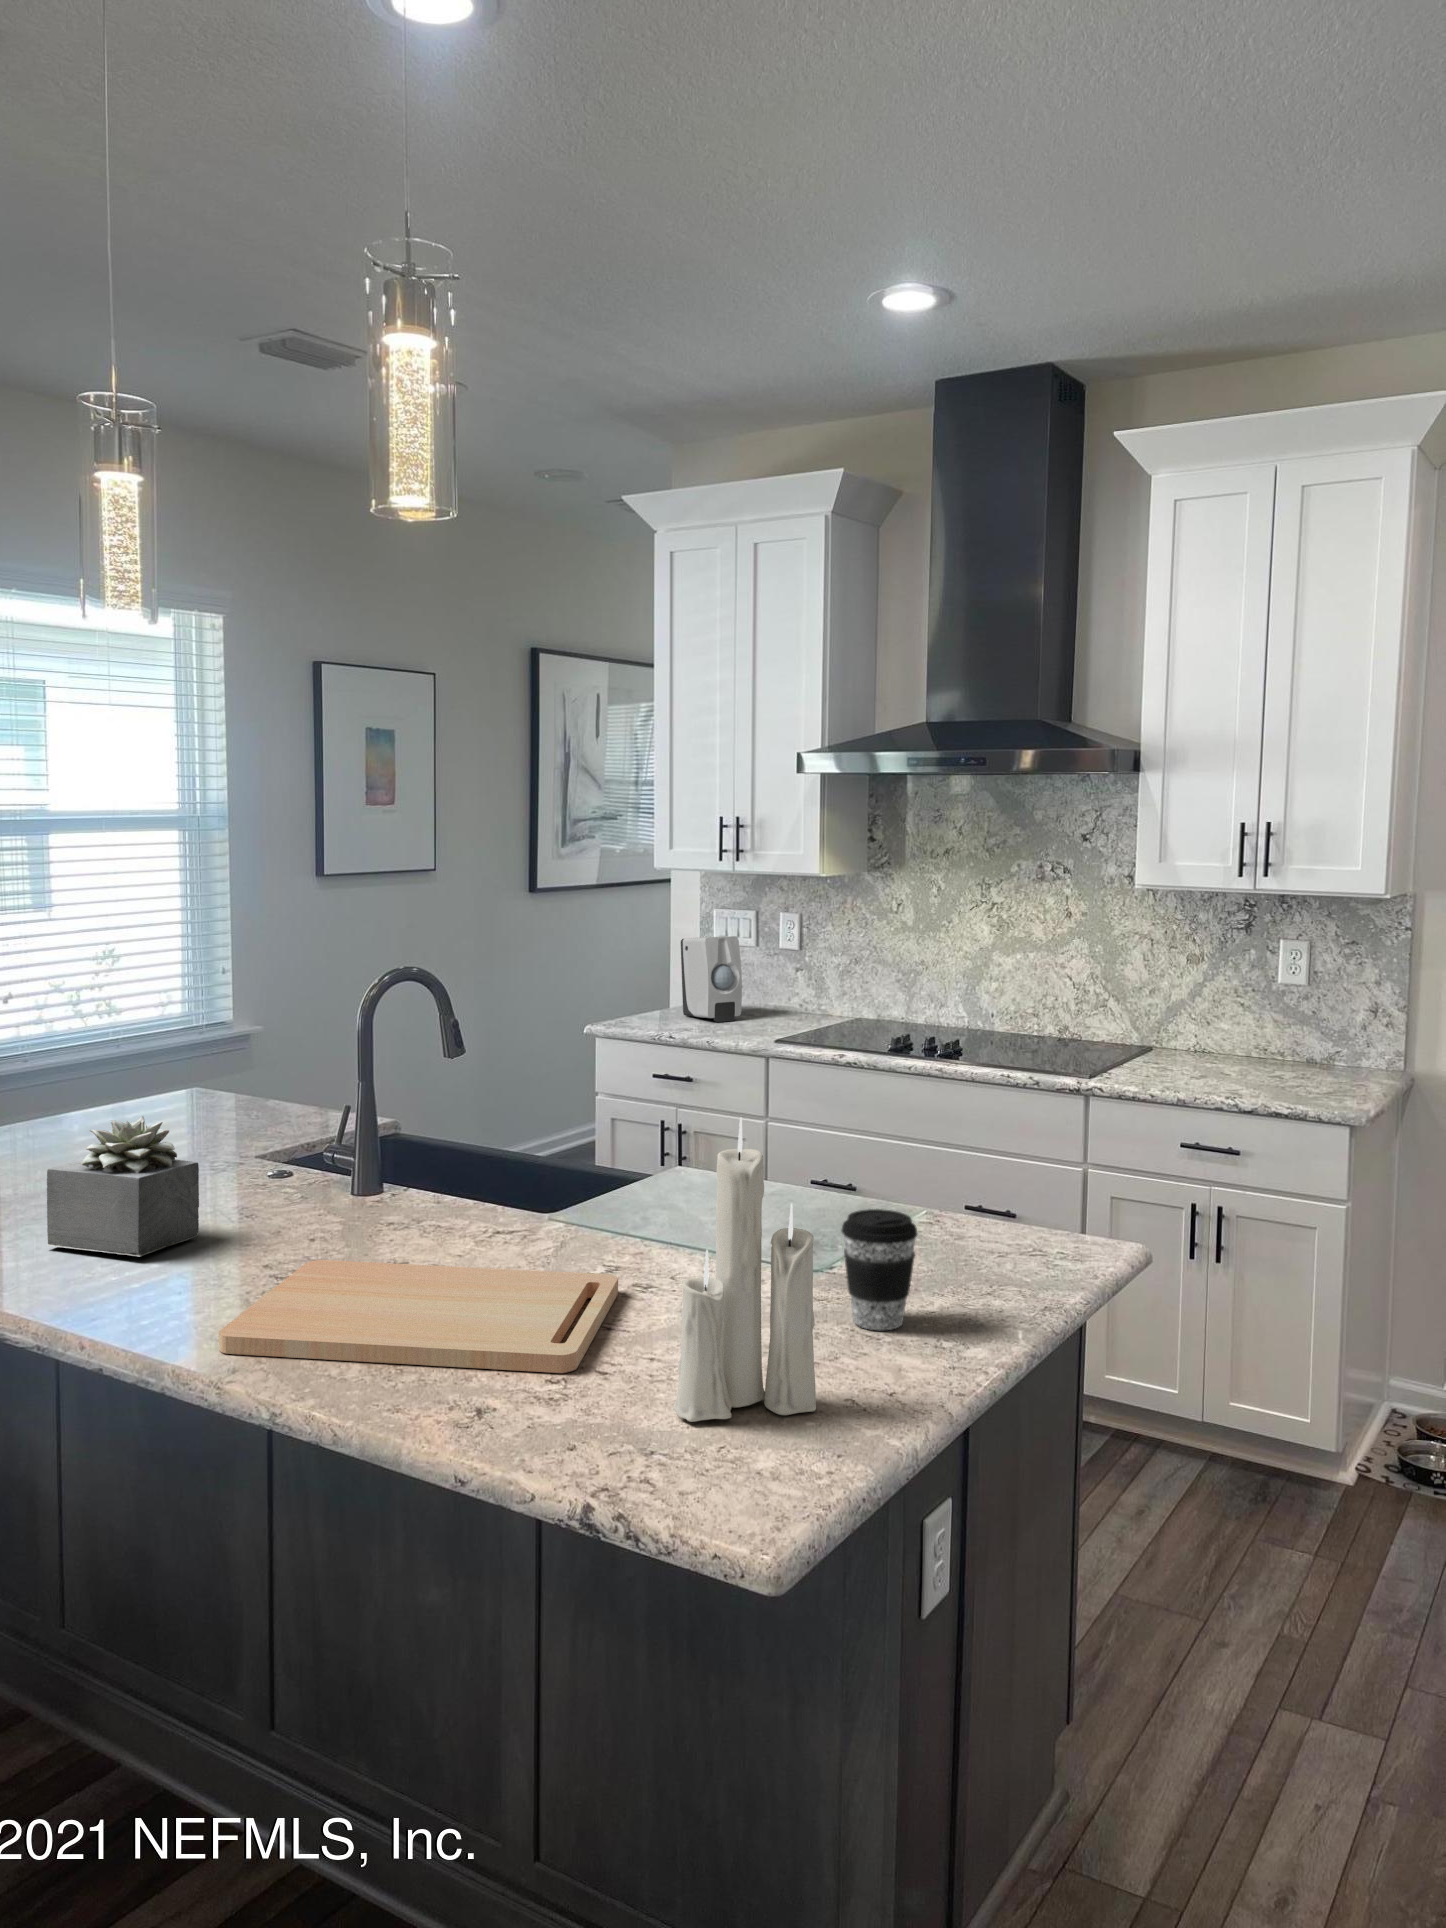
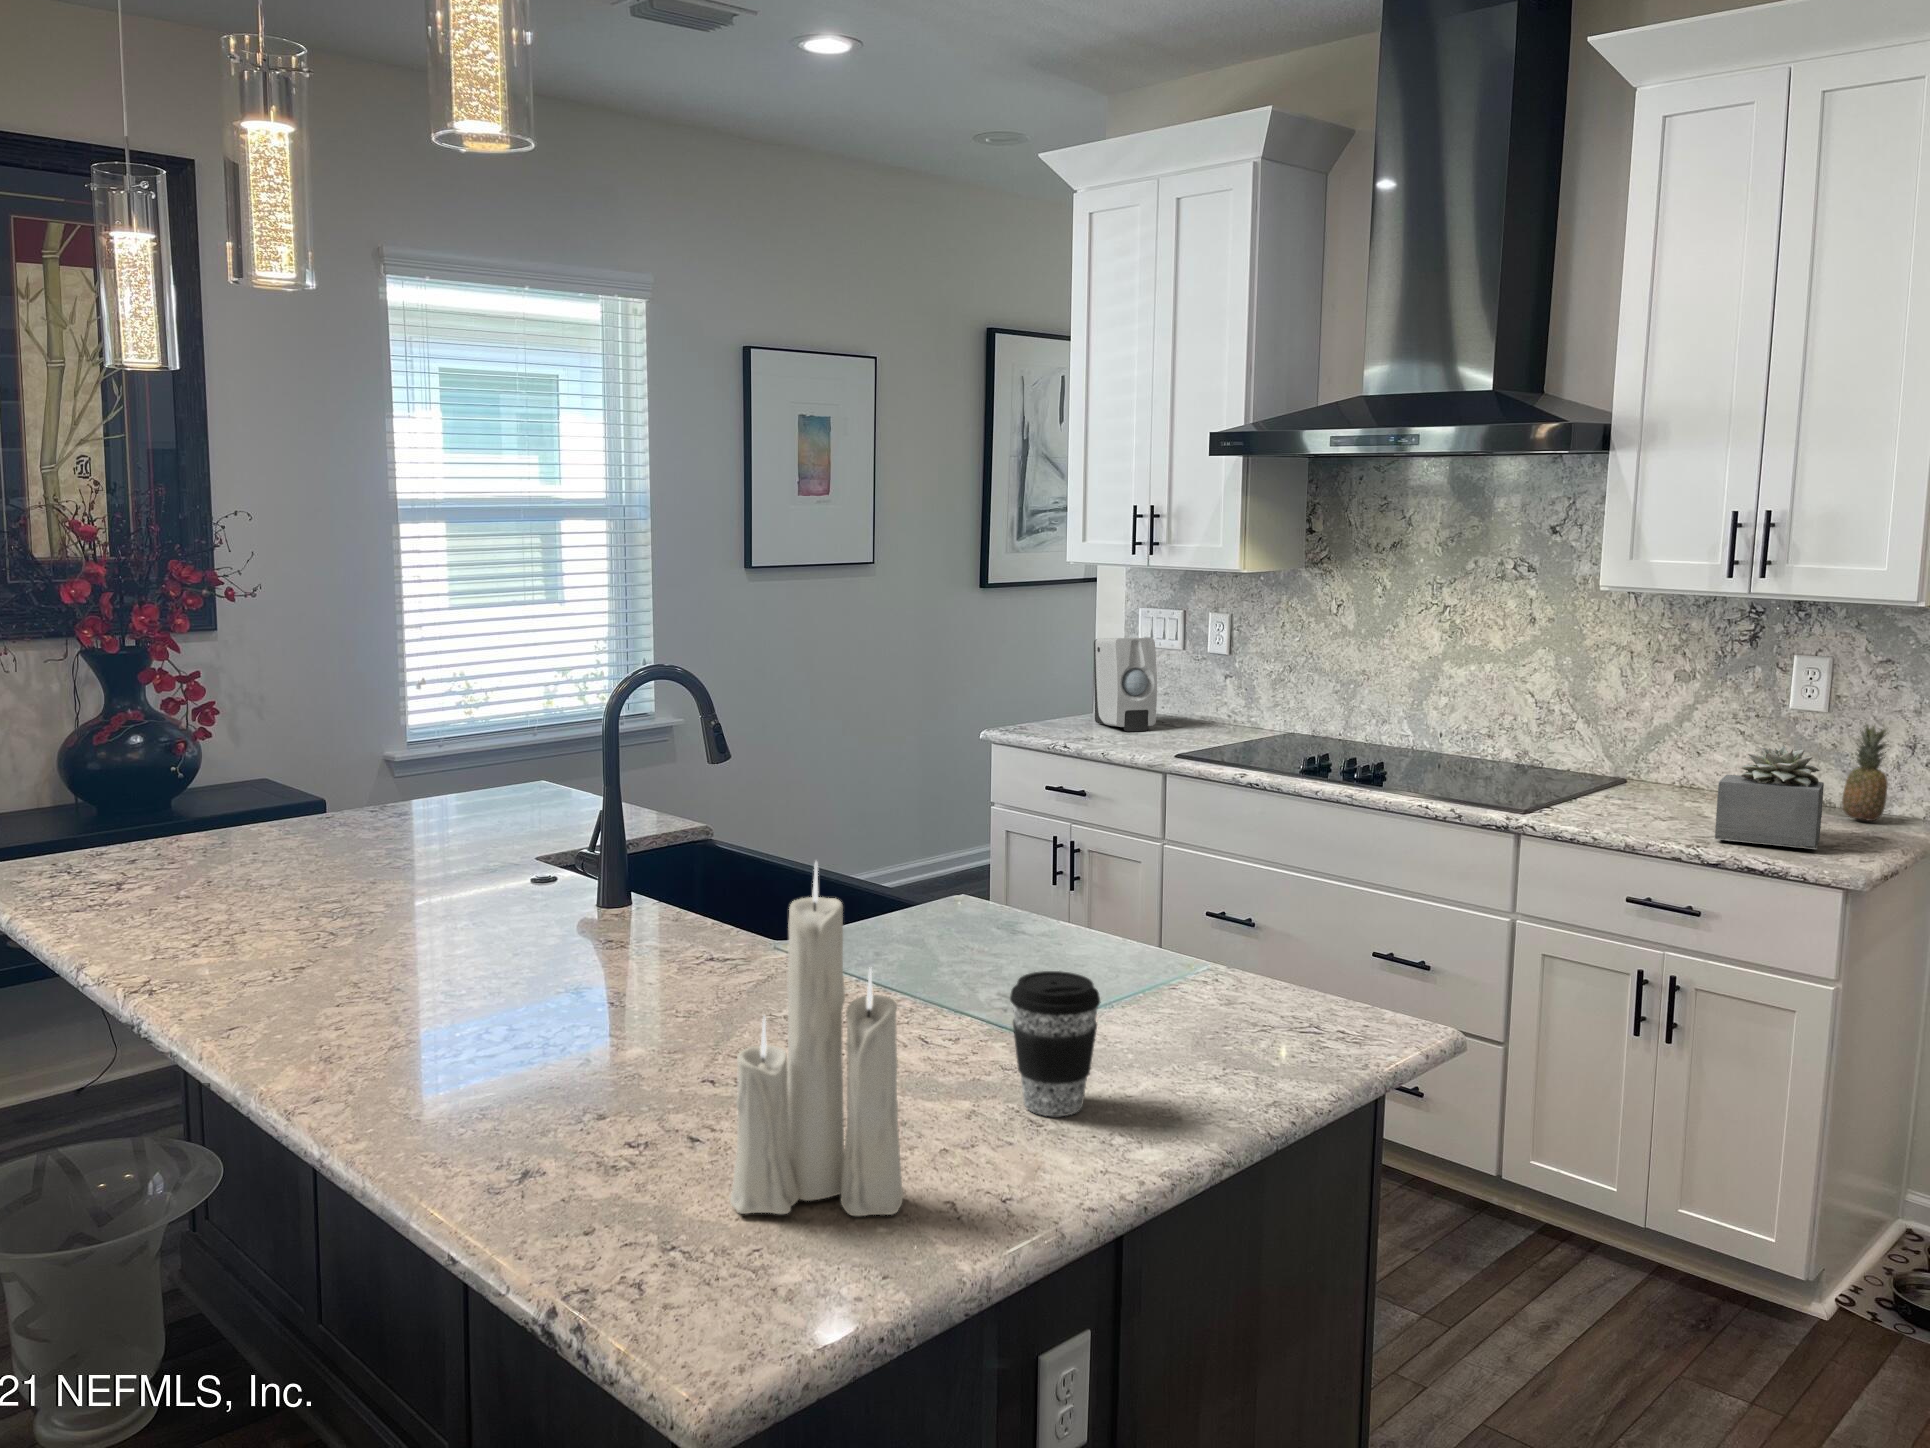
fruit: none [1328,989,1362,1073] -> present [1842,725,1888,821]
succulent plant: present [47,1116,199,1257] -> present [1715,745,1824,849]
cutting board: present [219,1260,618,1373] -> none [323,981,783,1136]

